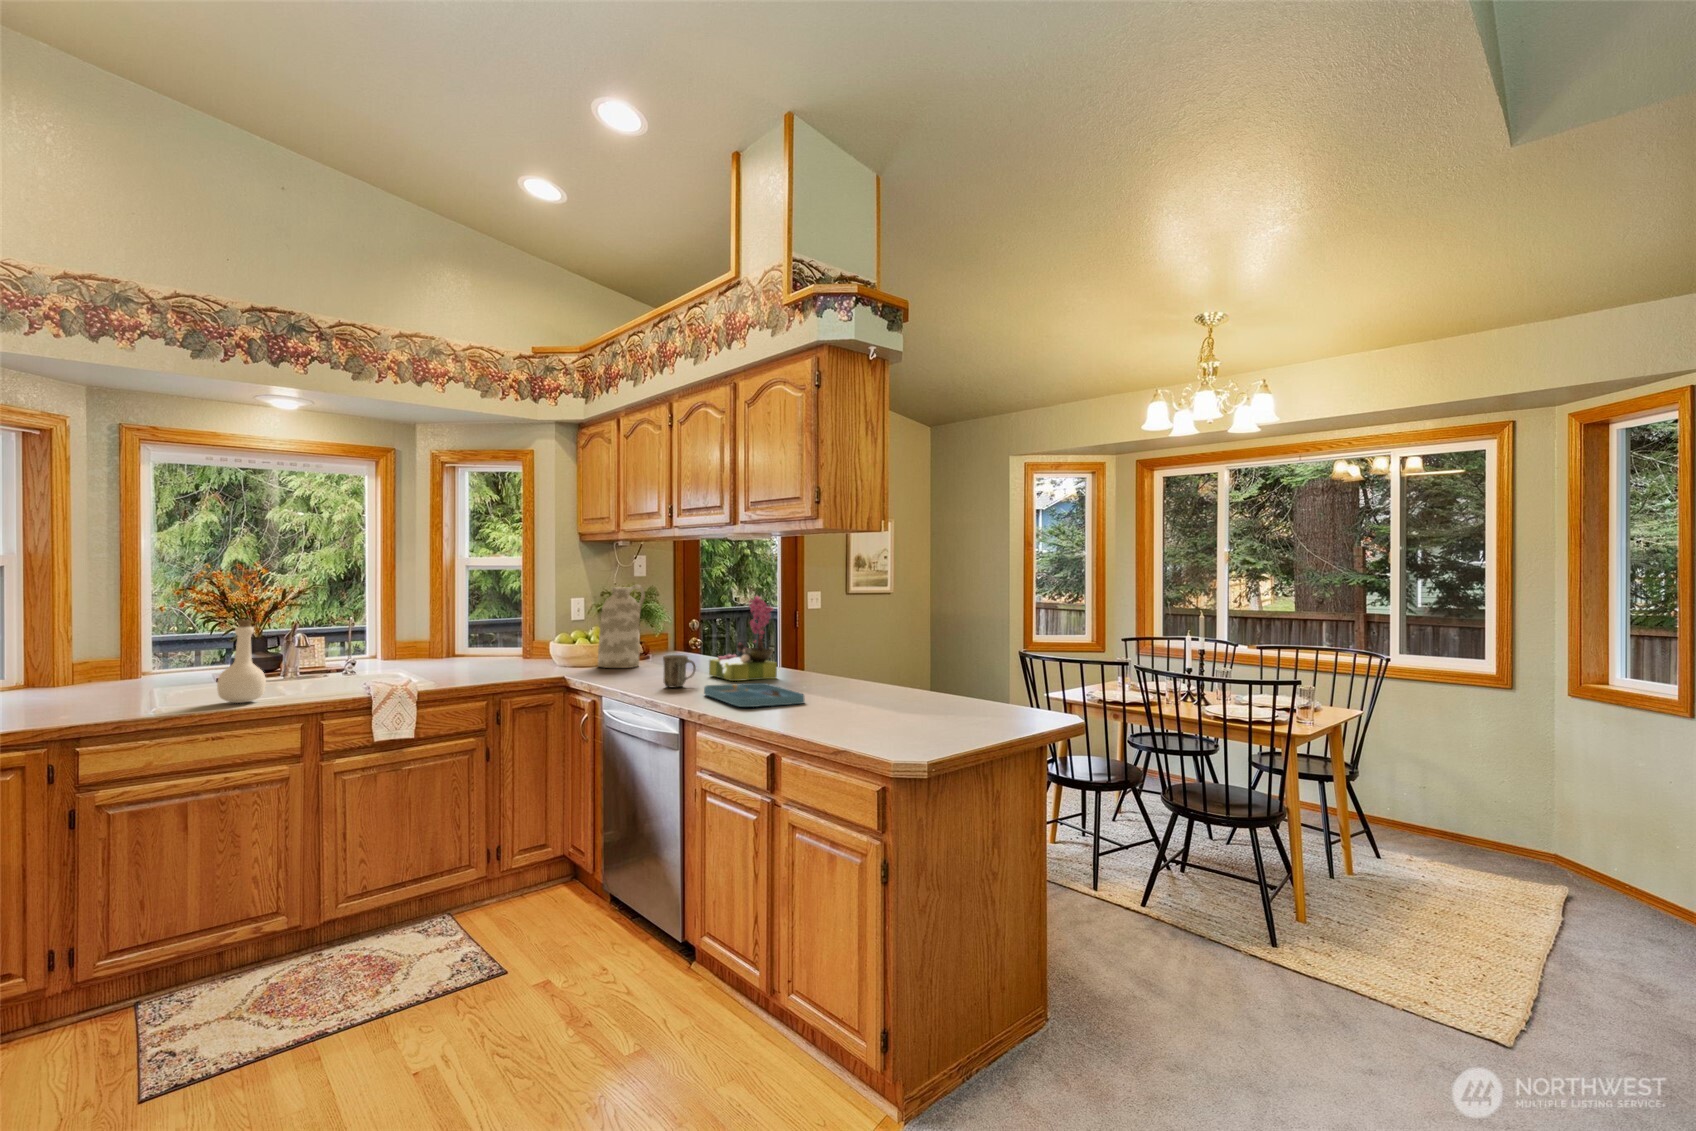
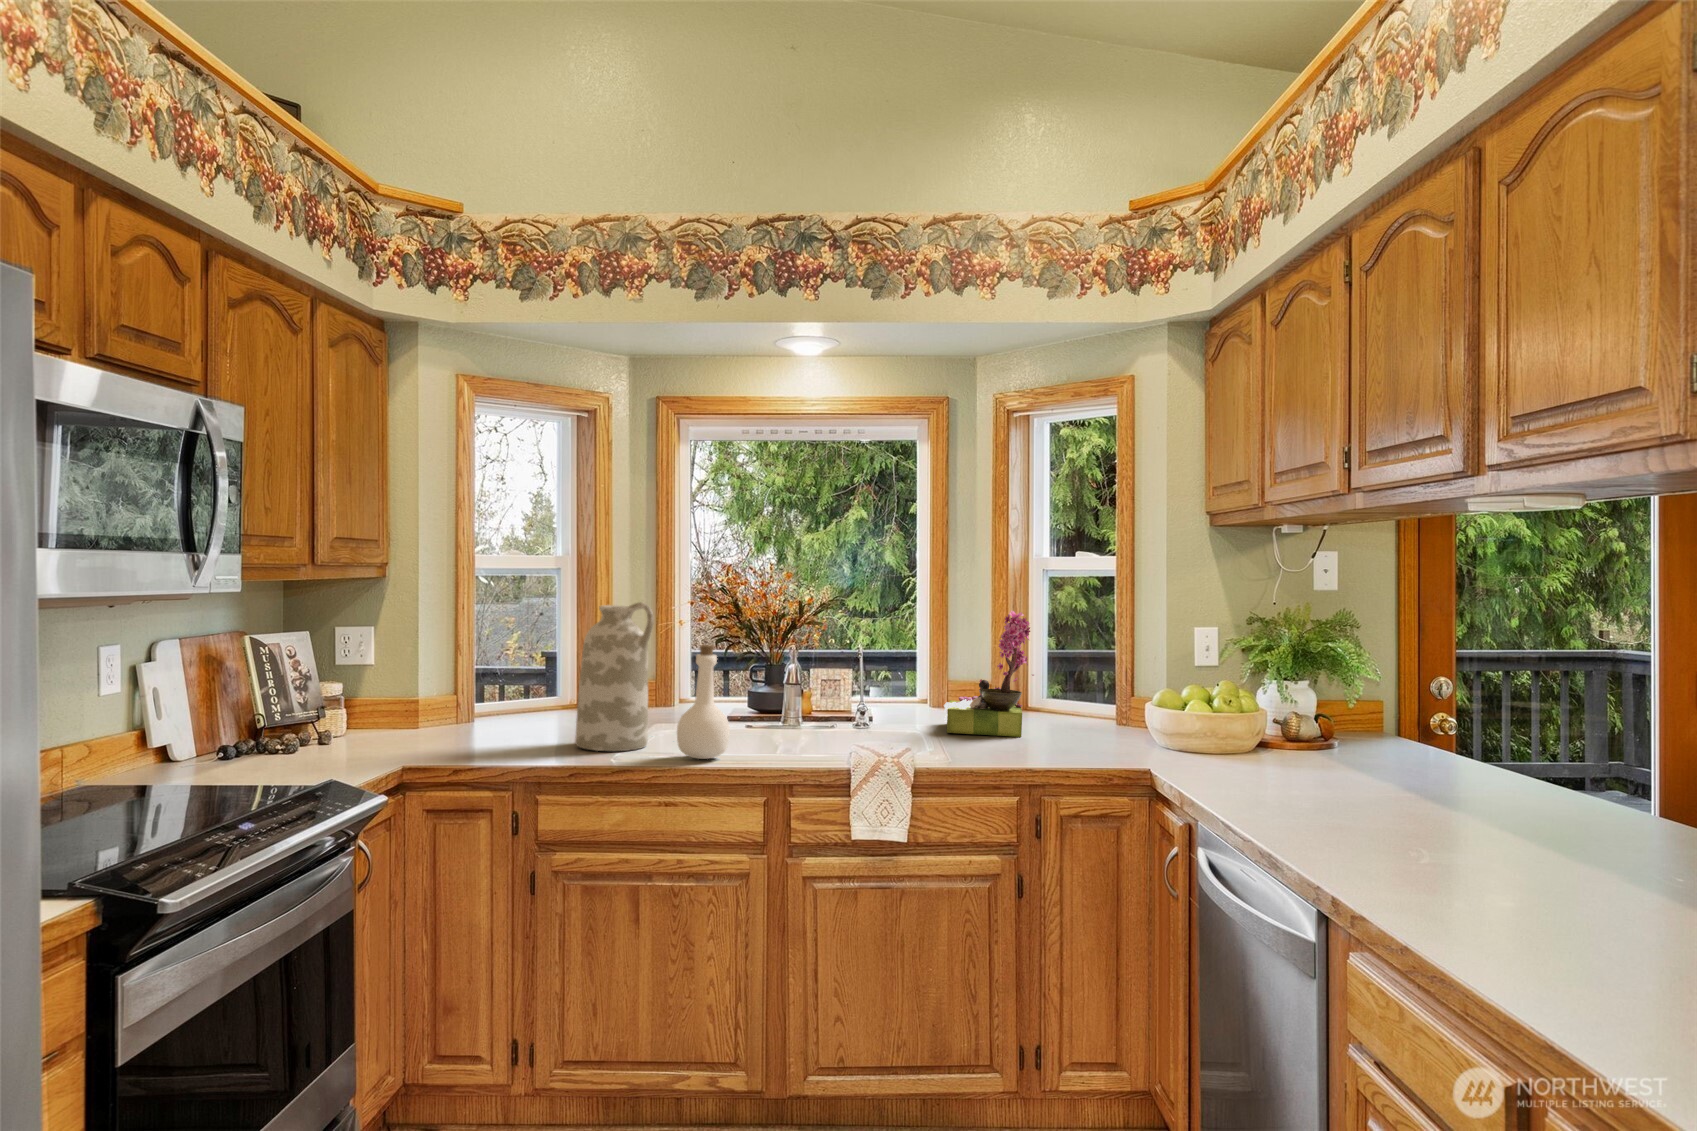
vase: present [598,585,645,668] -> present [575,602,654,751]
flower arrangement: present [709,596,777,681] -> present [944,611,1034,737]
mug: present [663,655,696,688] -> none [1304,757,1377,828]
tray: present [704,683,805,707] -> none [1377,839,1632,933]

